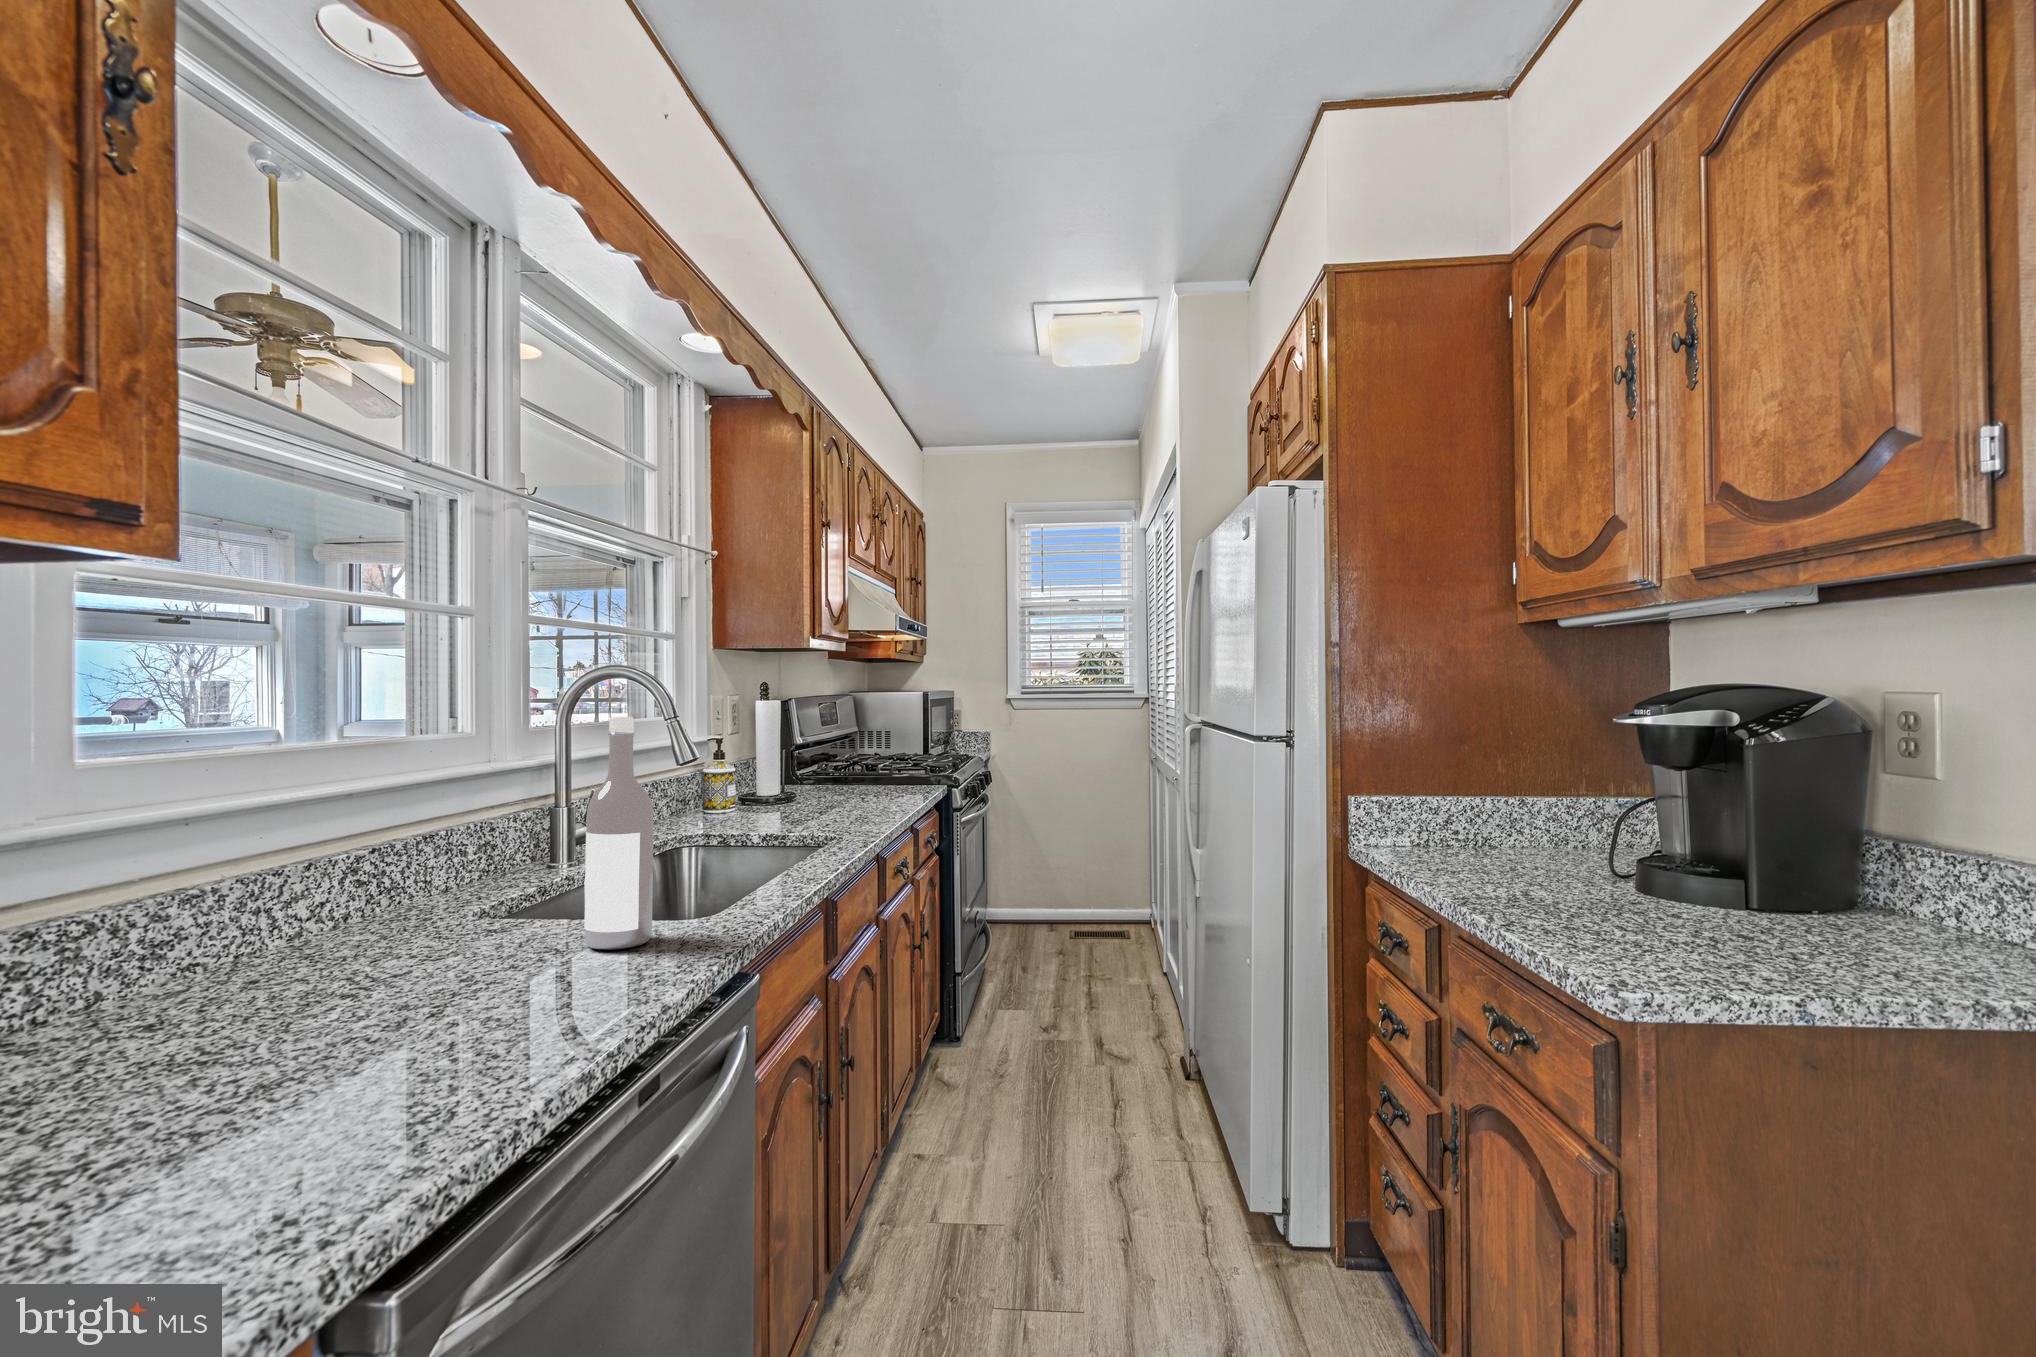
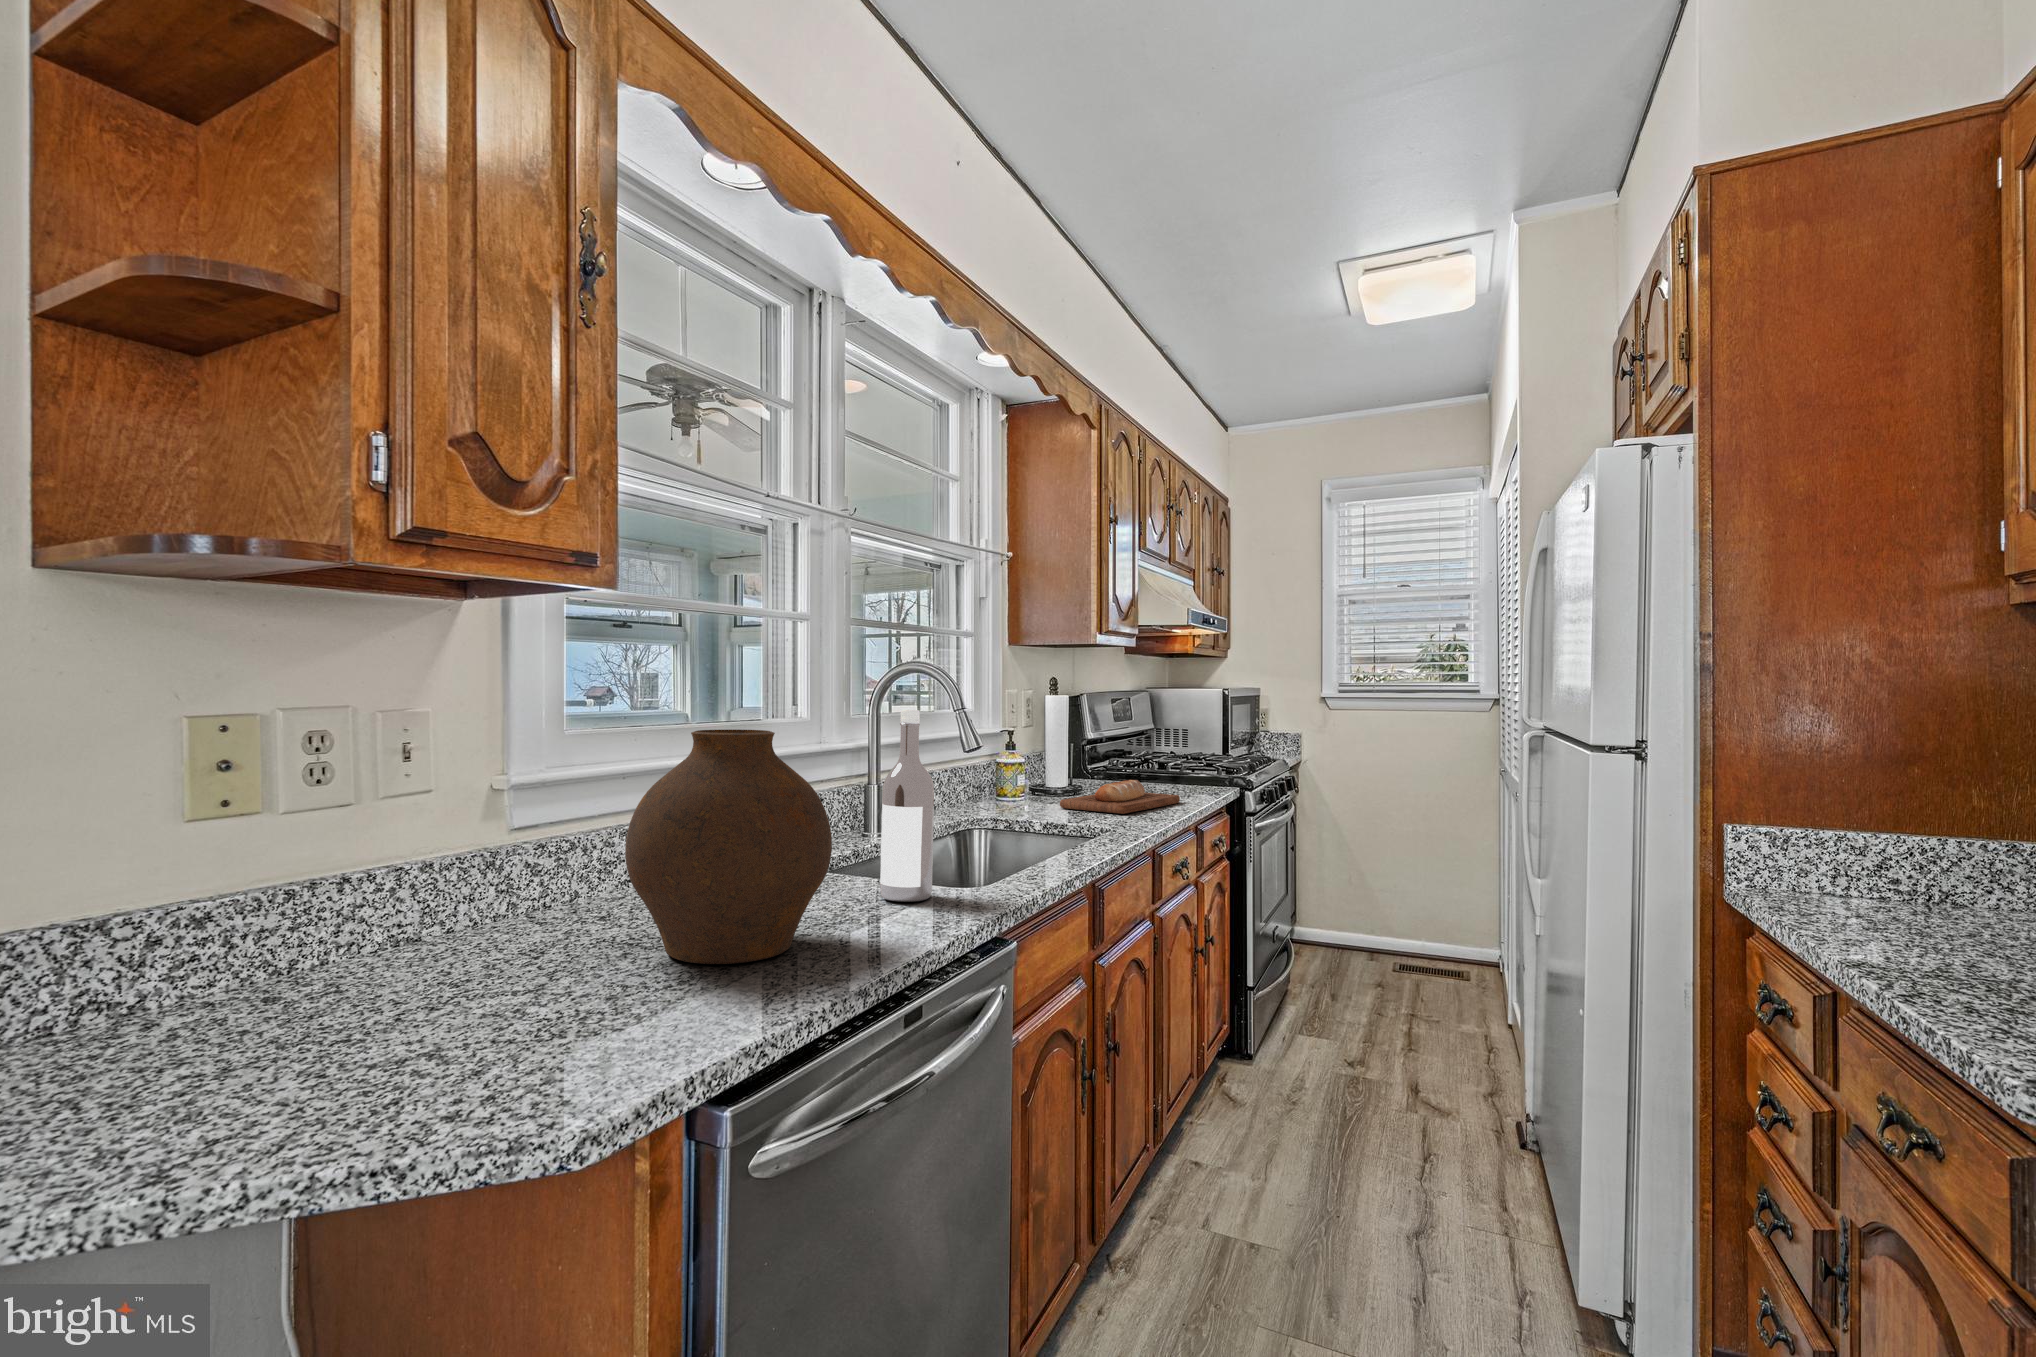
vase: none [189,748,525,1082] -> present [625,730,832,964]
bread loaf: none [775,784,896,820] -> present [1060,780,1180,814]

